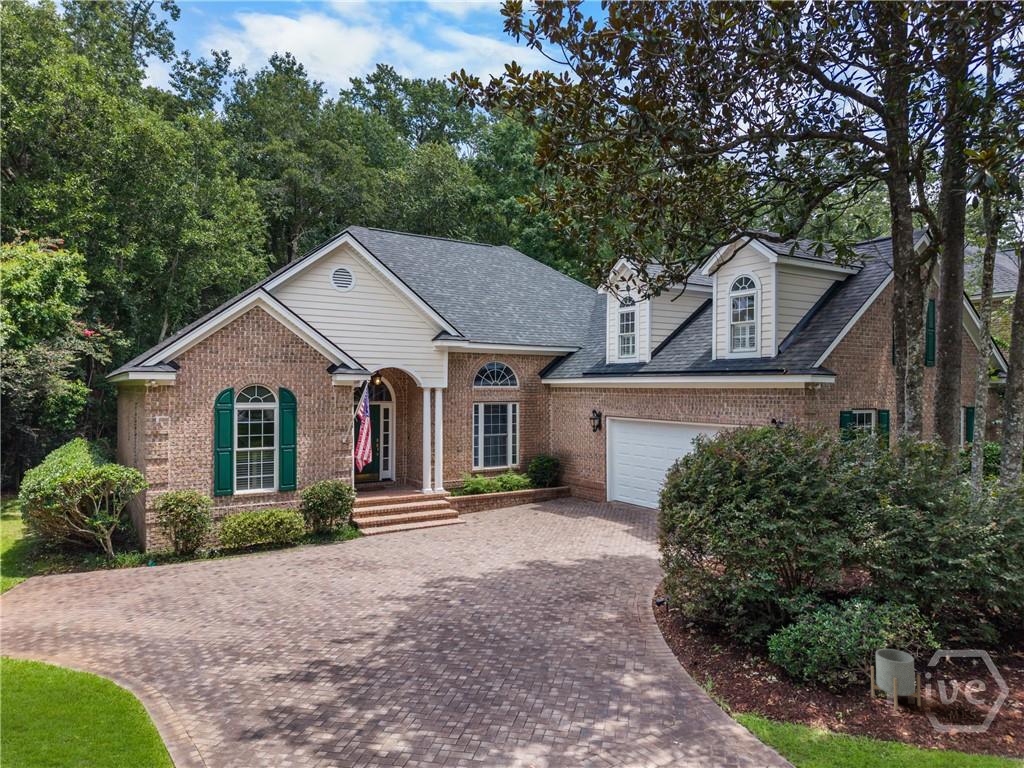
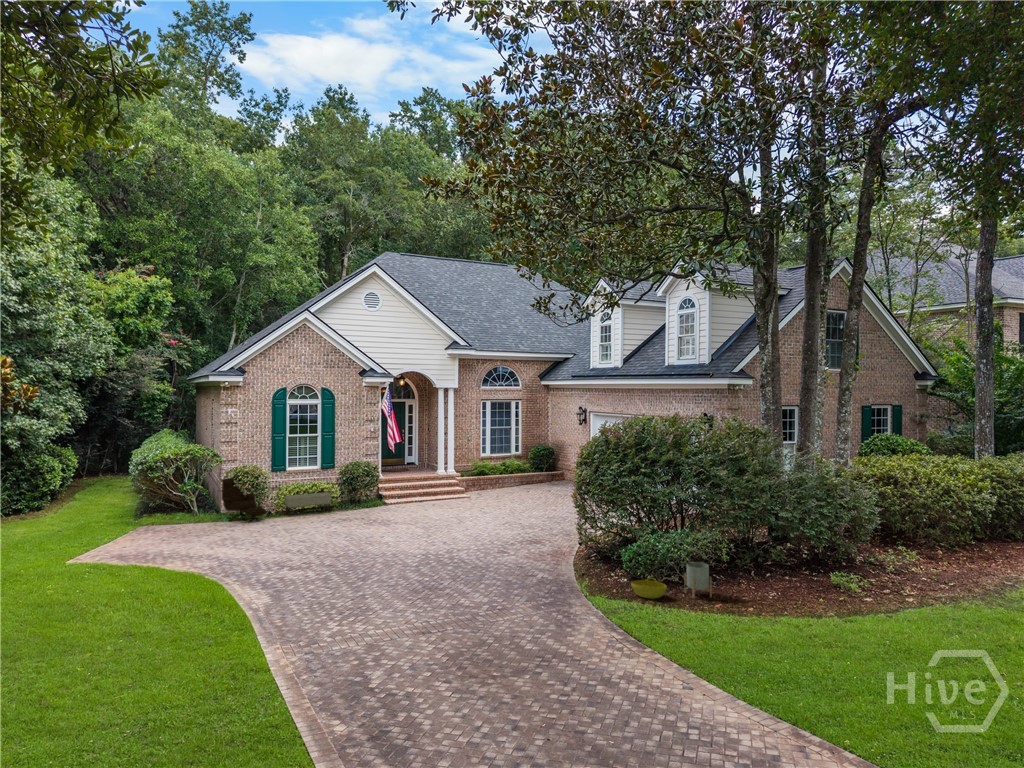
lounge chair: none [145,508,209,570] -> present [221,478,266,521]
bench: none [234,523,295,558] -> present [285,492,331,516]
basket: none [795,675,856,713] -> present [631,578,667,599]

